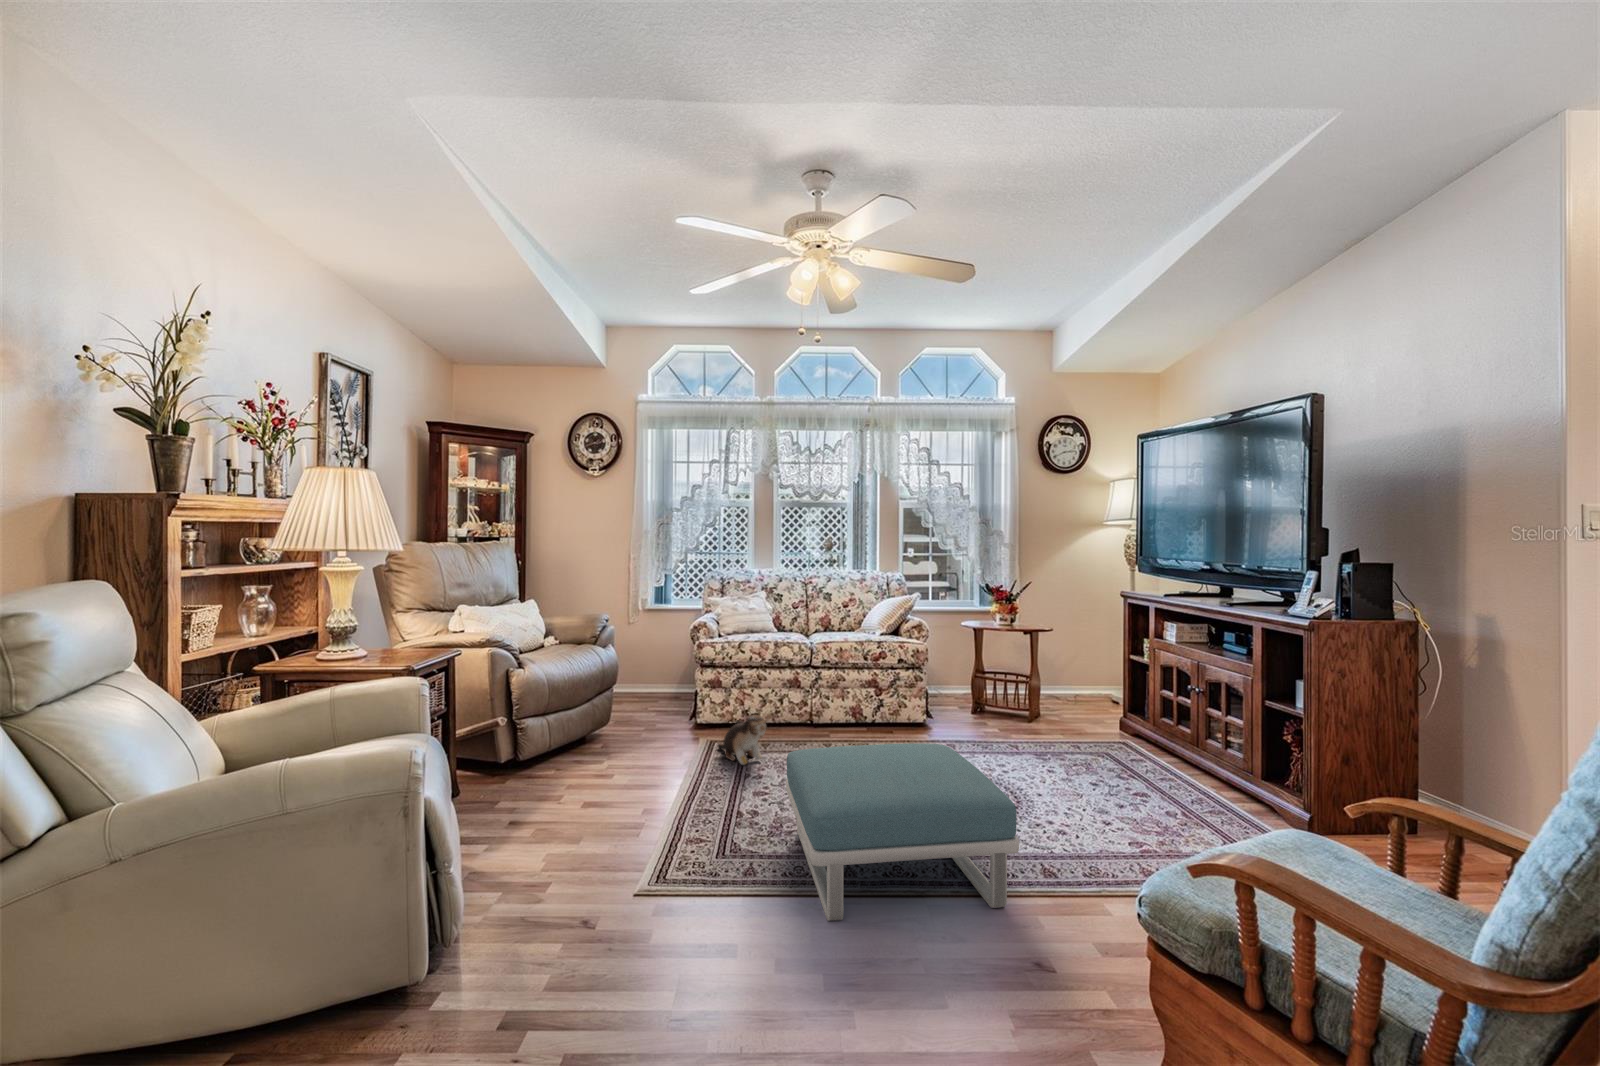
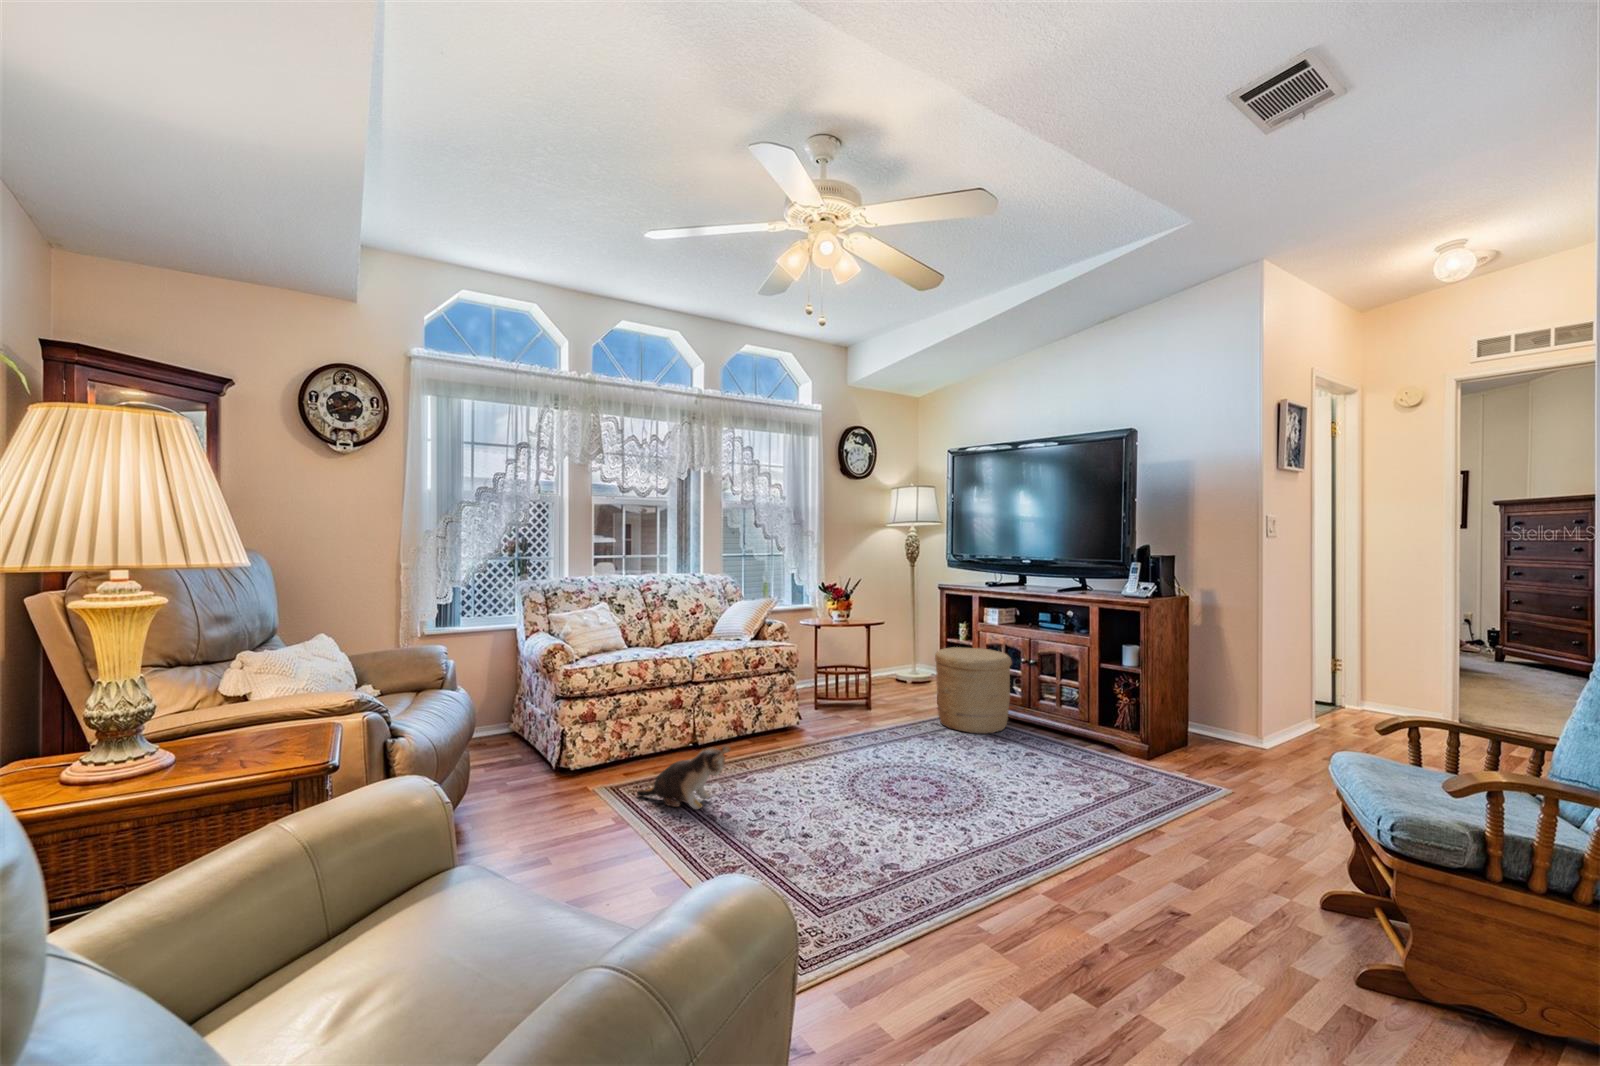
woven basket: none [1076,664,1172,767] -> present [935,647,1012,734]
footstool: present [786,743,1019,921] -> none [861,745,1126,953]

